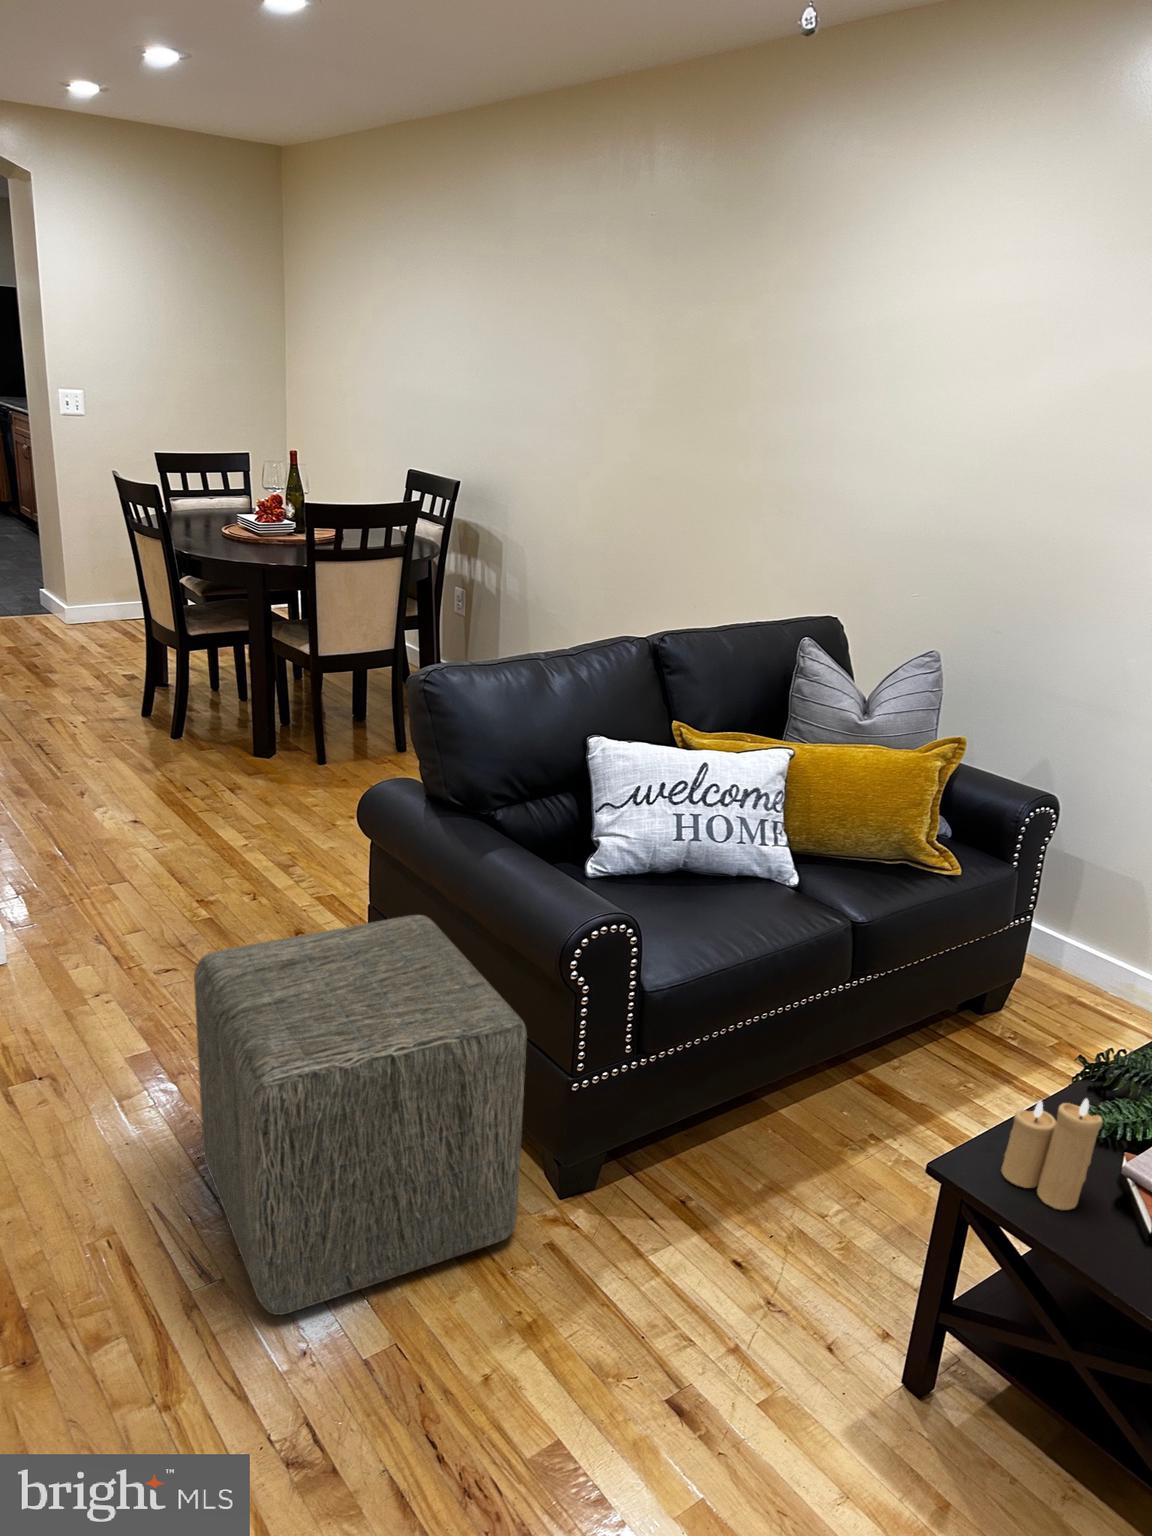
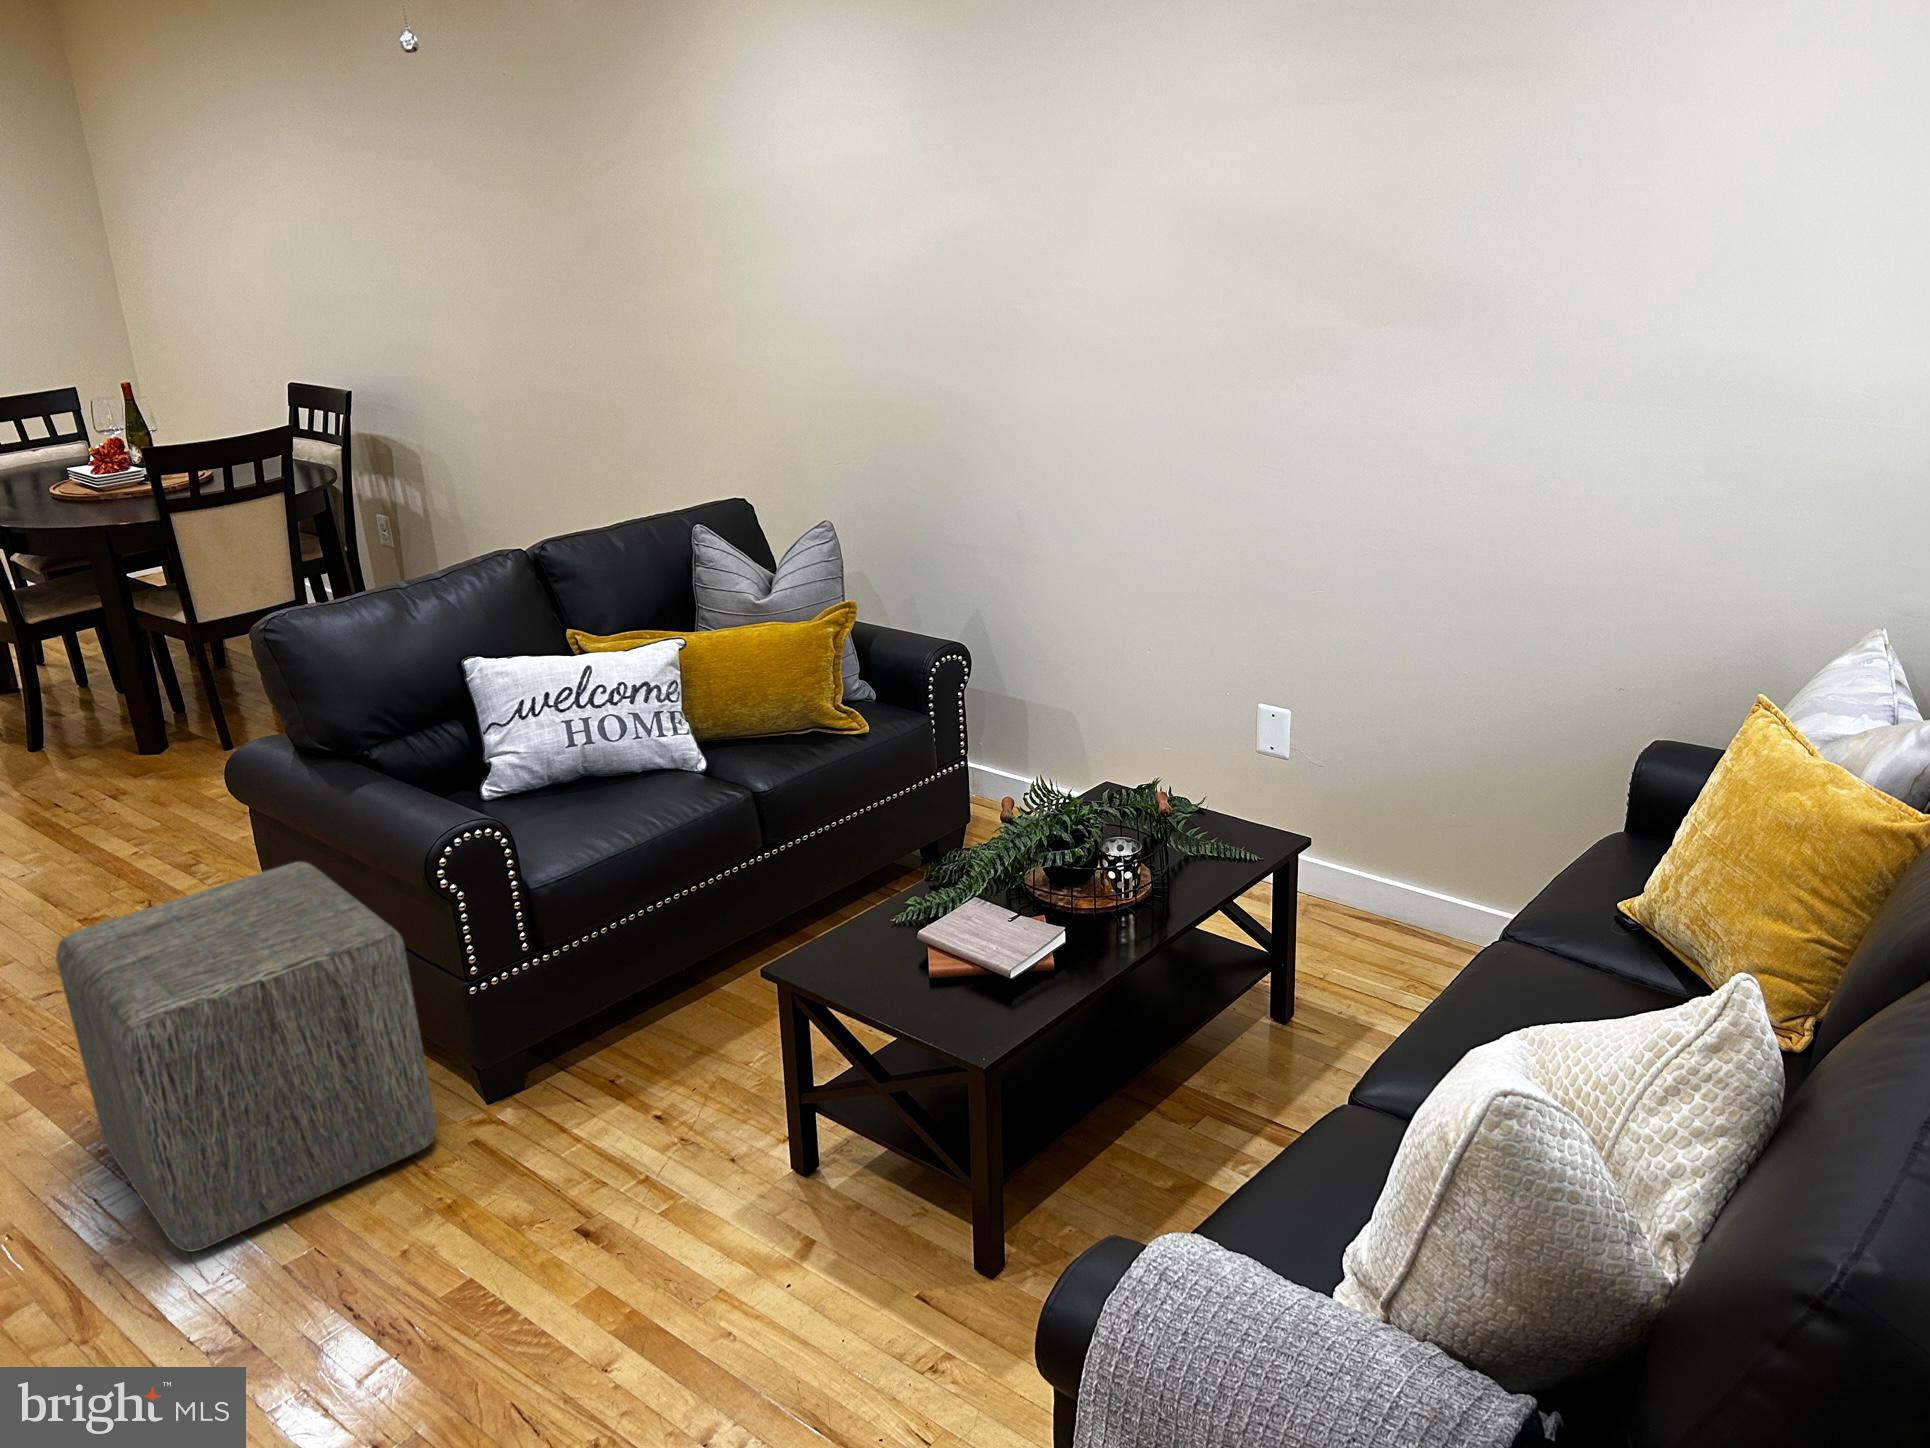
candle: present [1002,1099,1102,1210] -> none [818,882,878,979]

